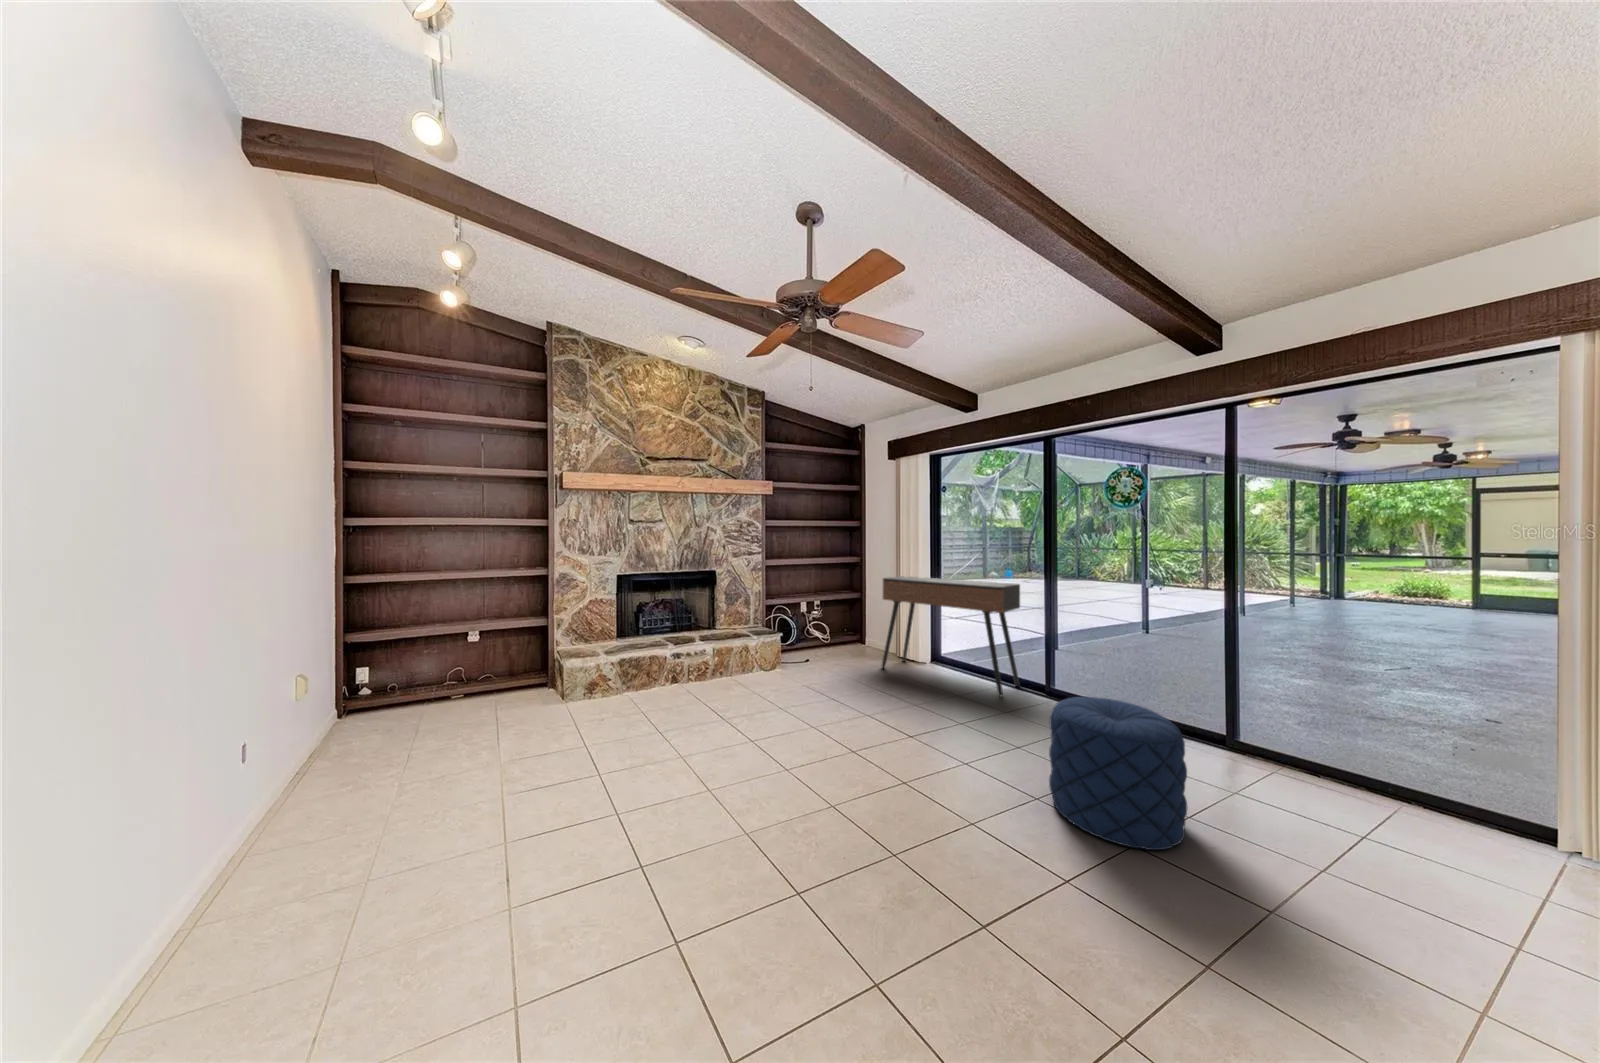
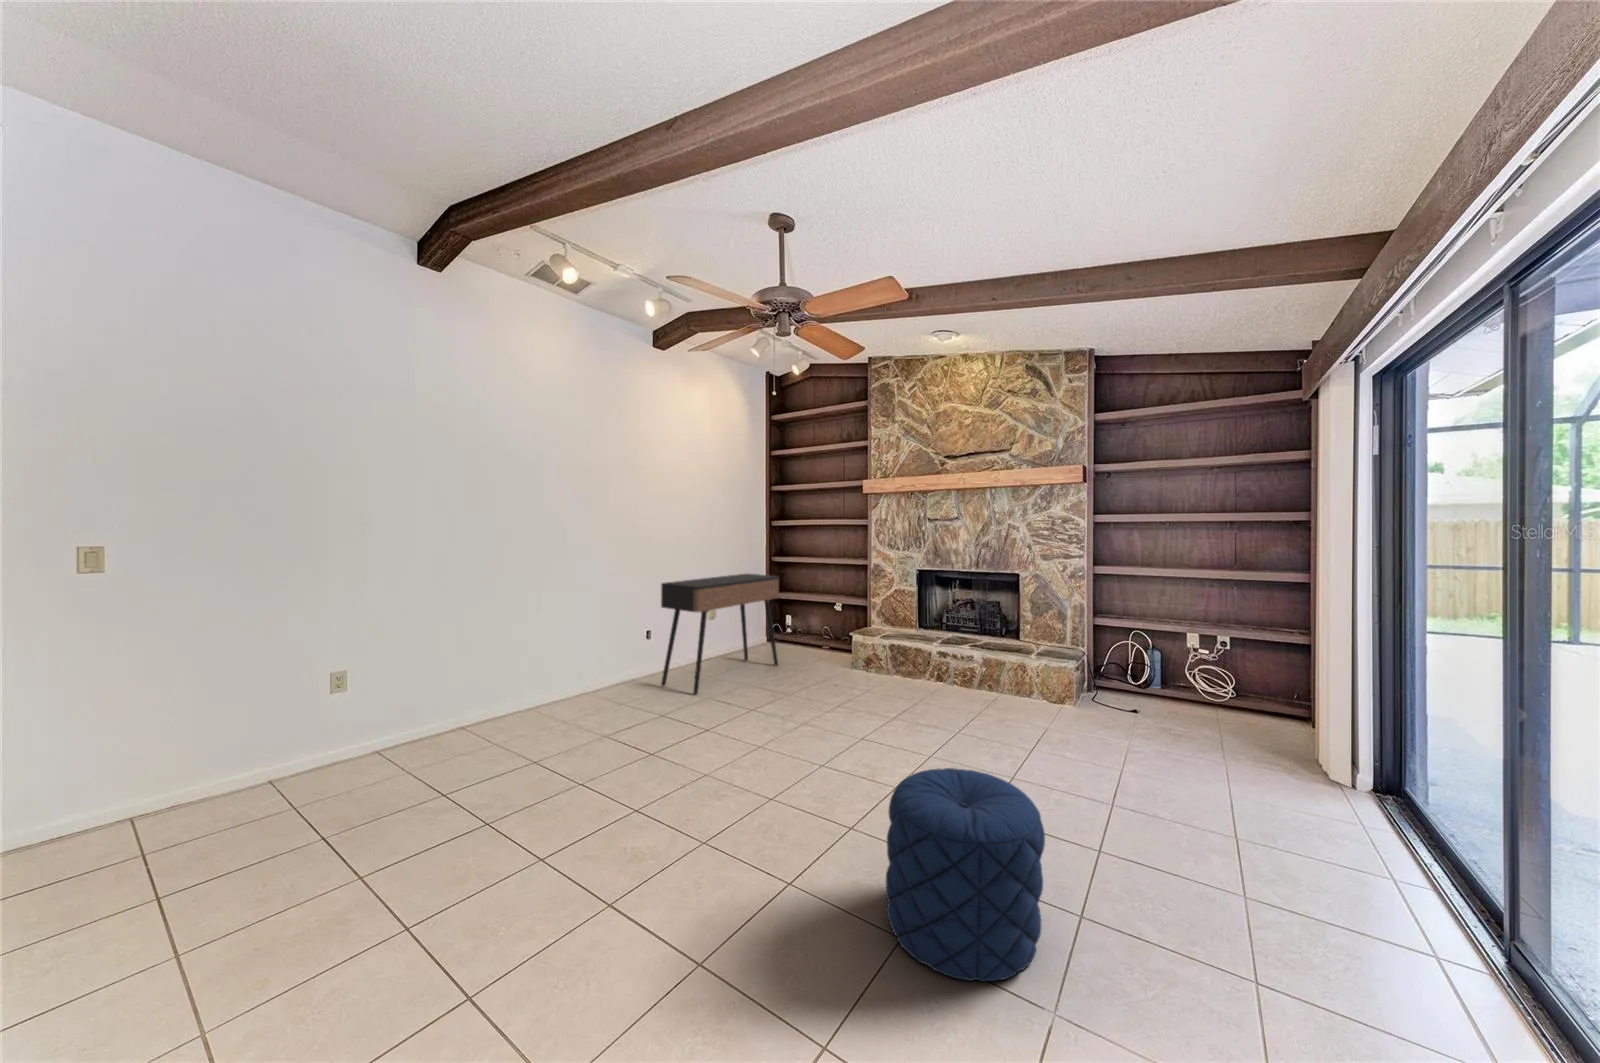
console table: present [882,576,1020,696] -> present [661,574,779,694]

